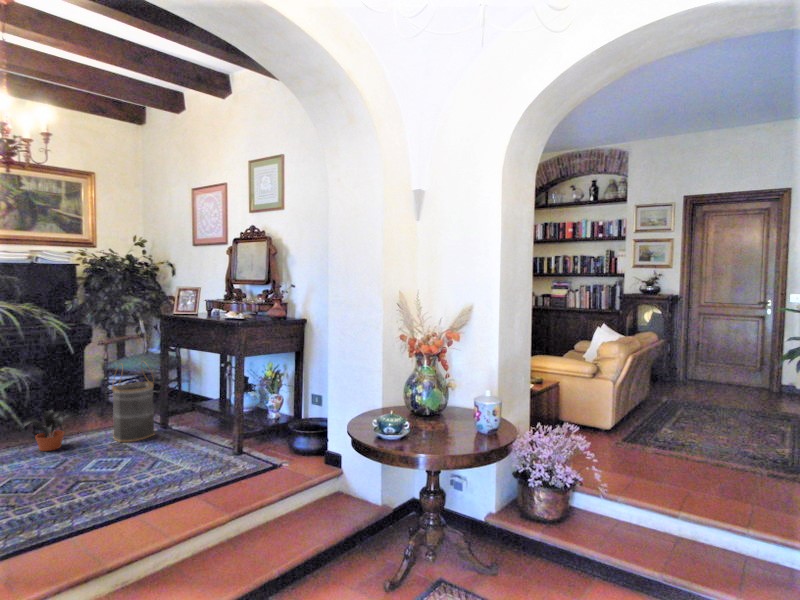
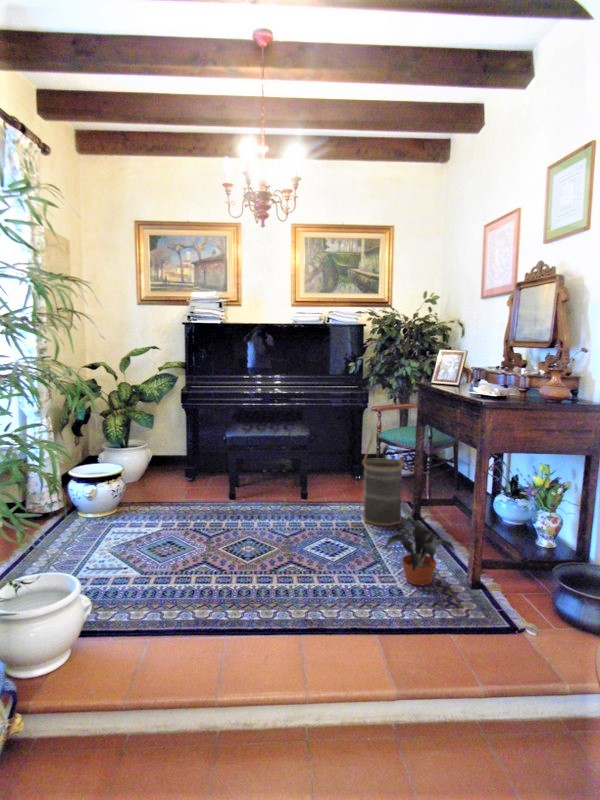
potted plant: present [21,410,77,451] -> present [386,524,454,585]

